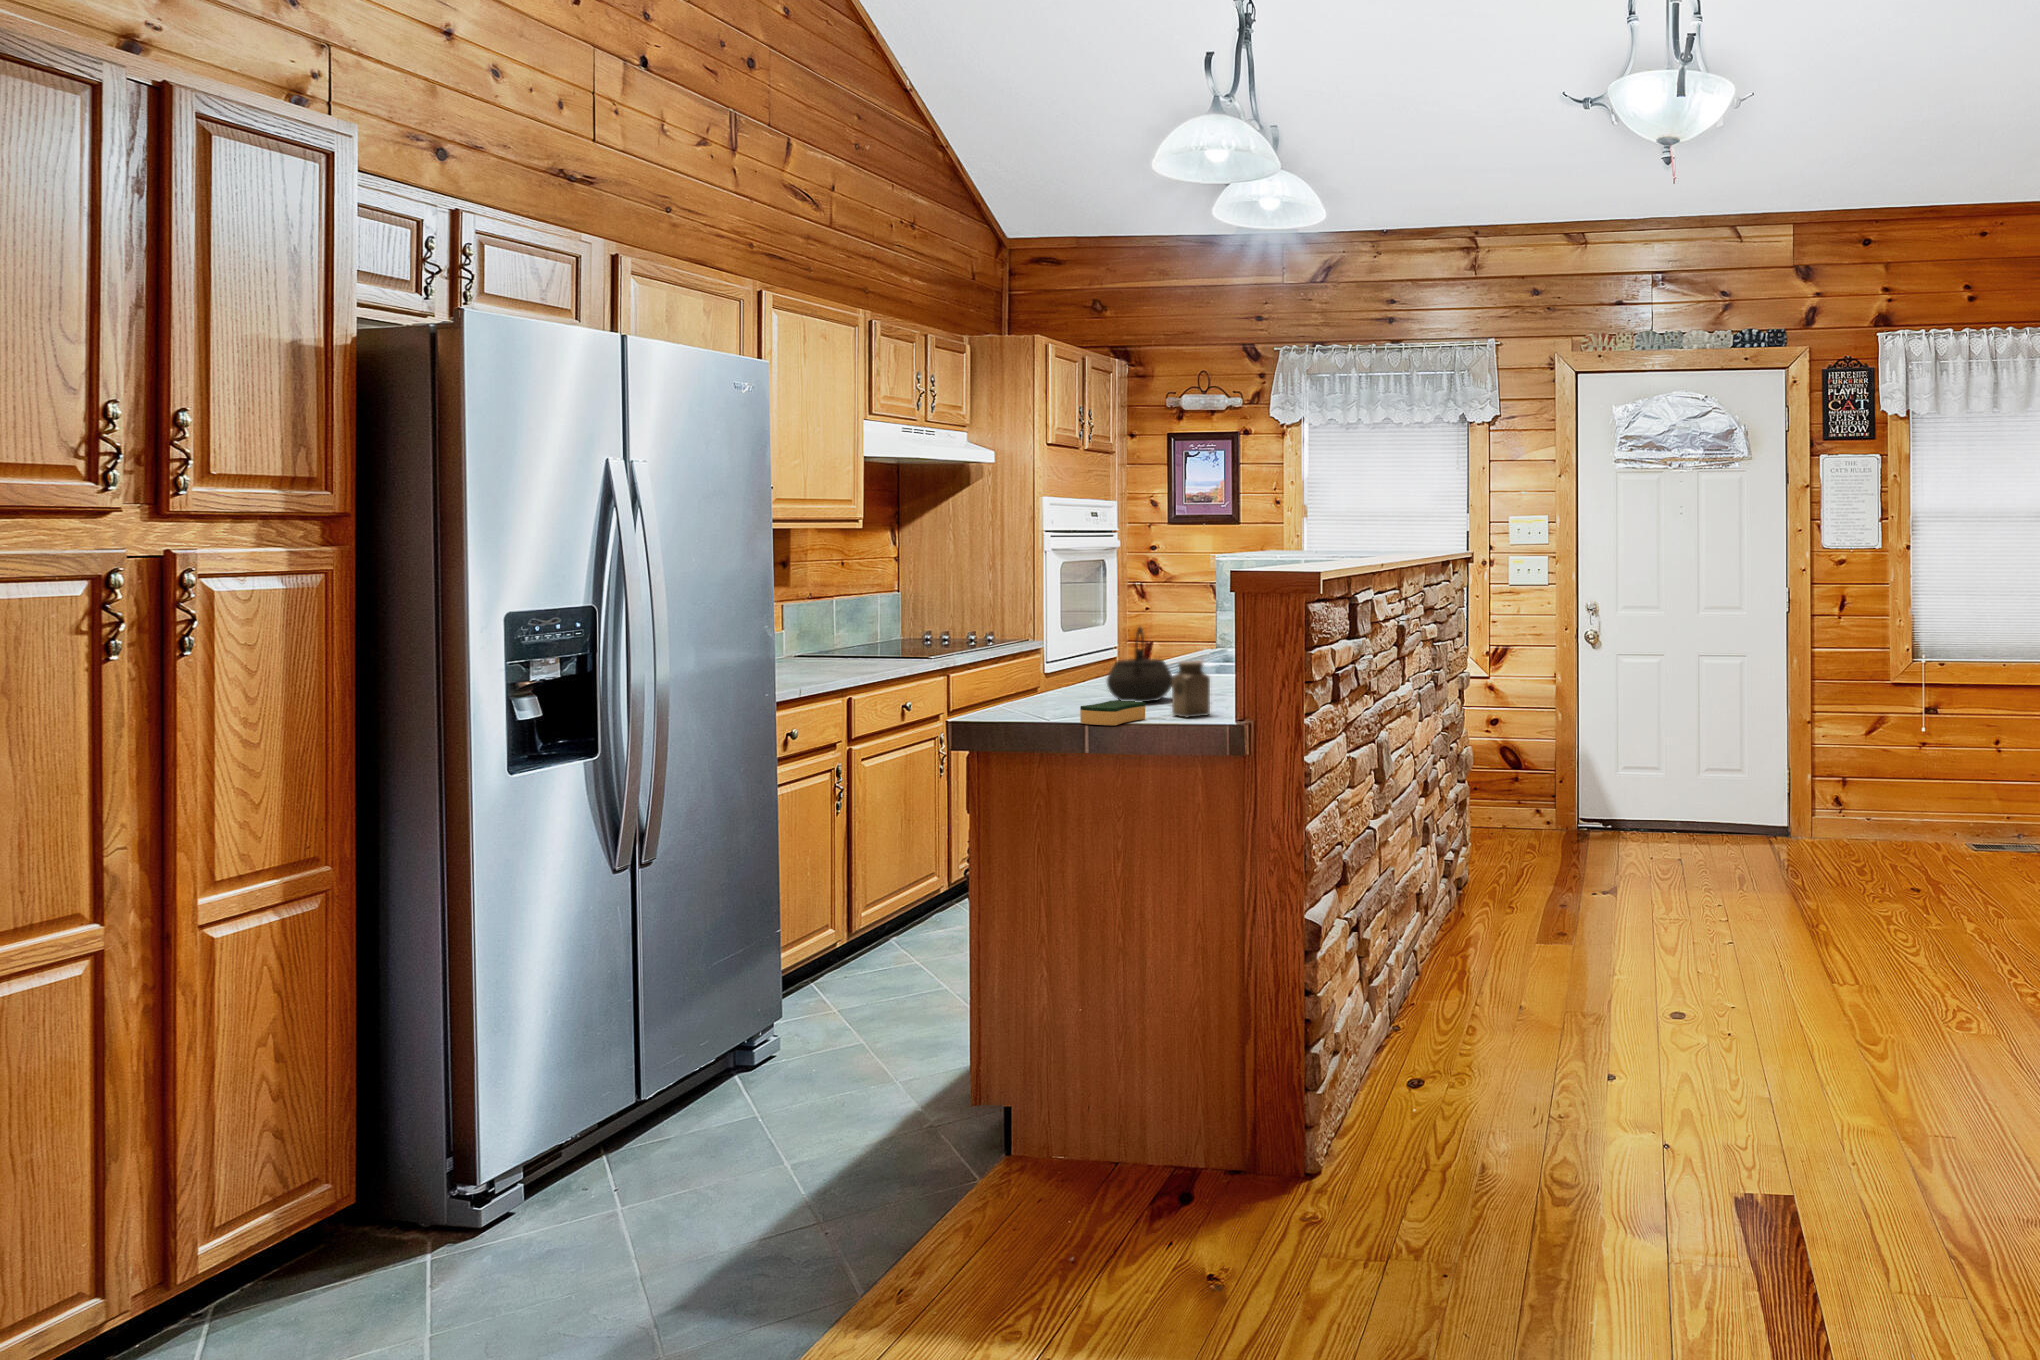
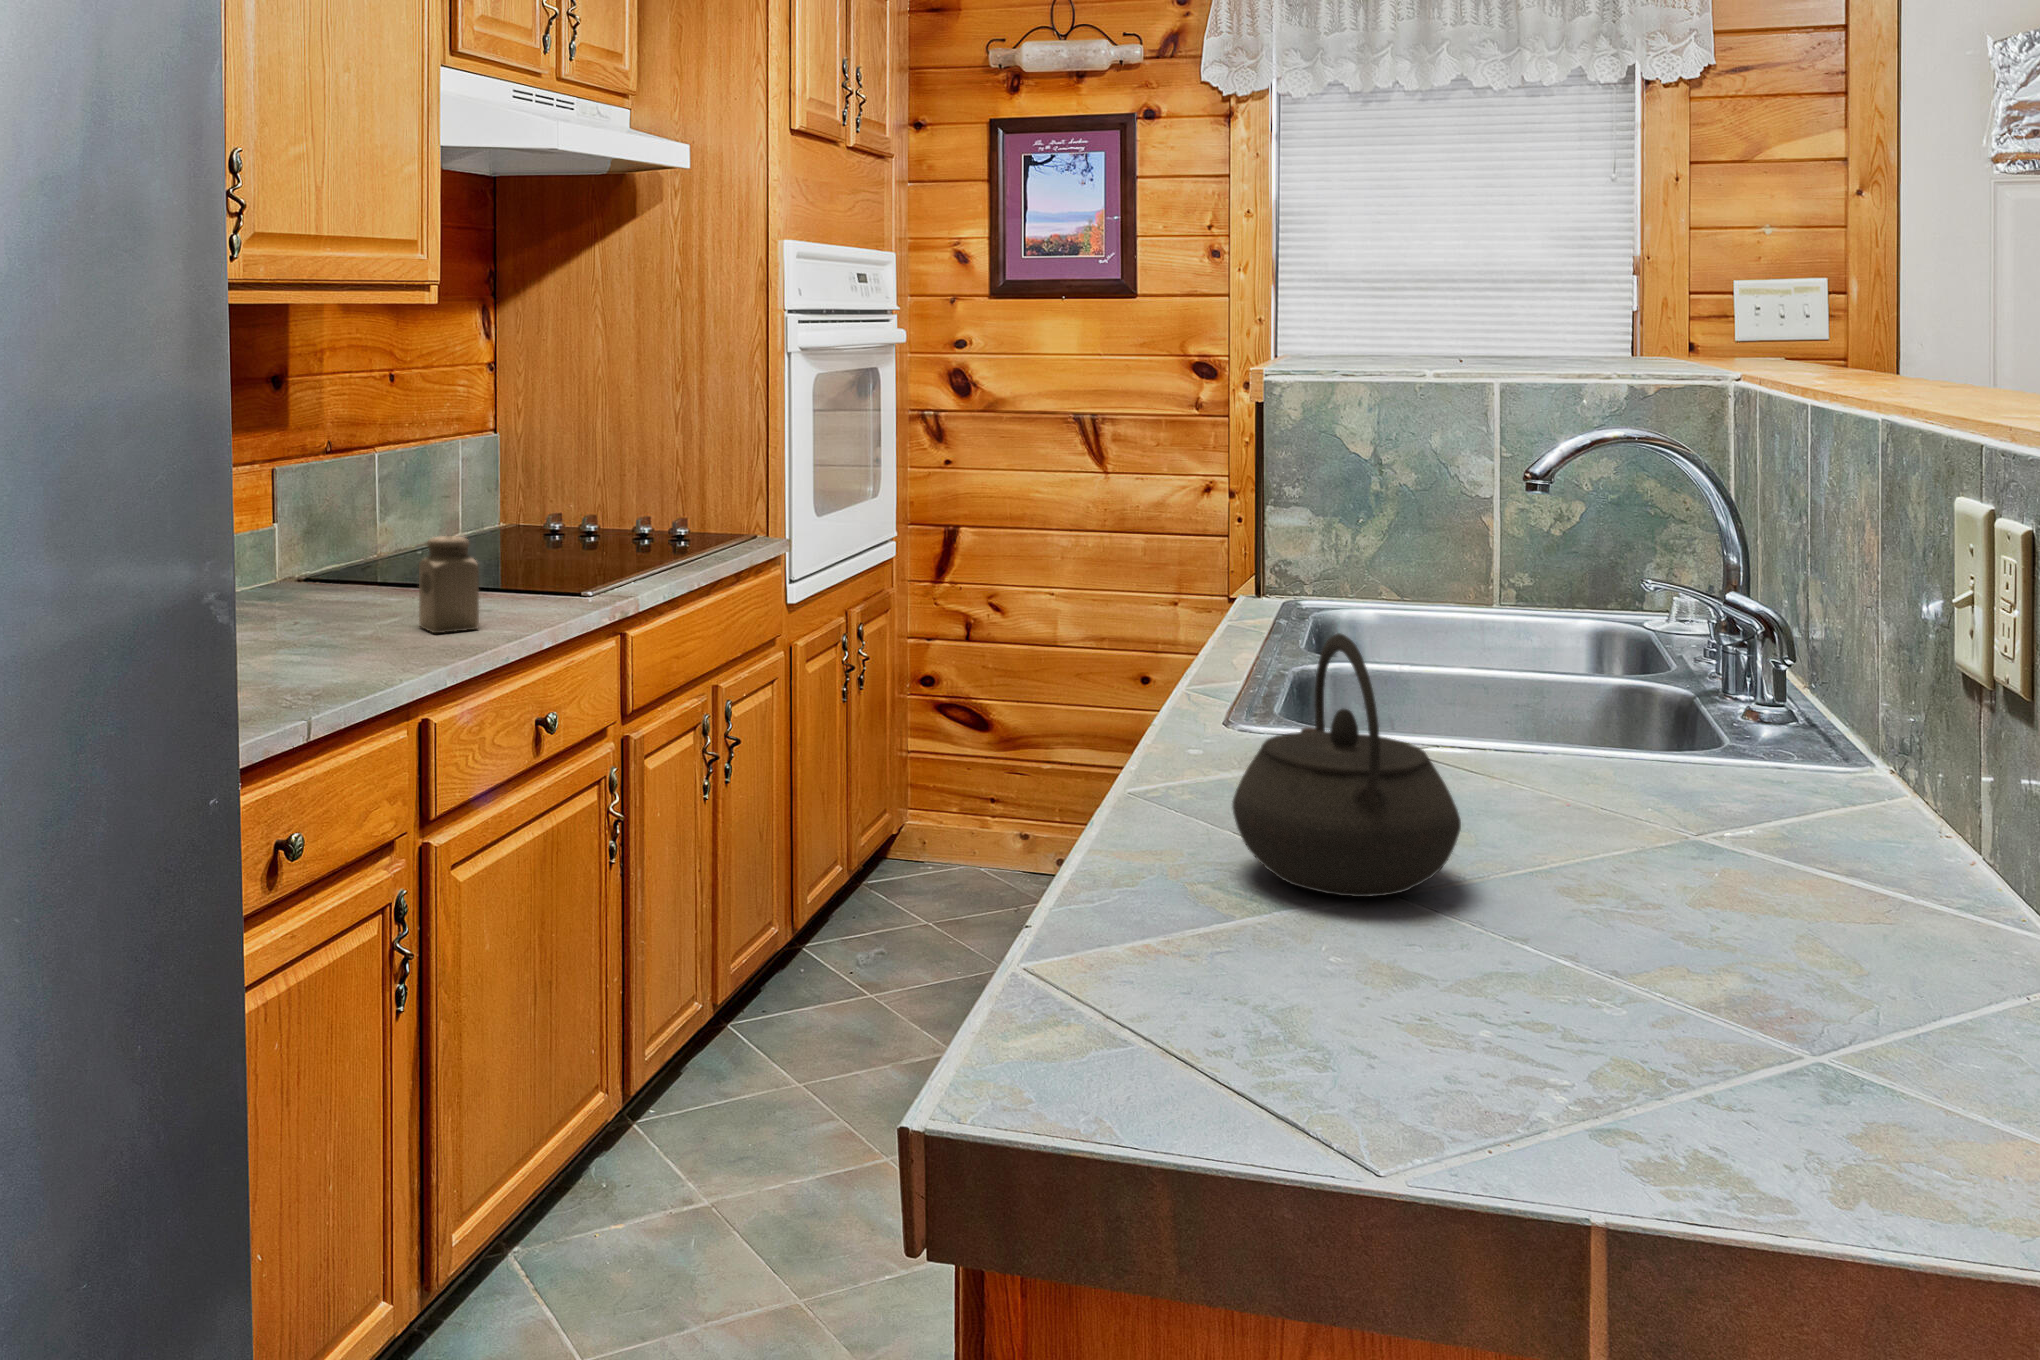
salt shaker: present [1172,661,1210,718] -> present [419,536,479,633]
sponge: present [1080,701,1145,725] -> none [1341,972,1570,1146]

